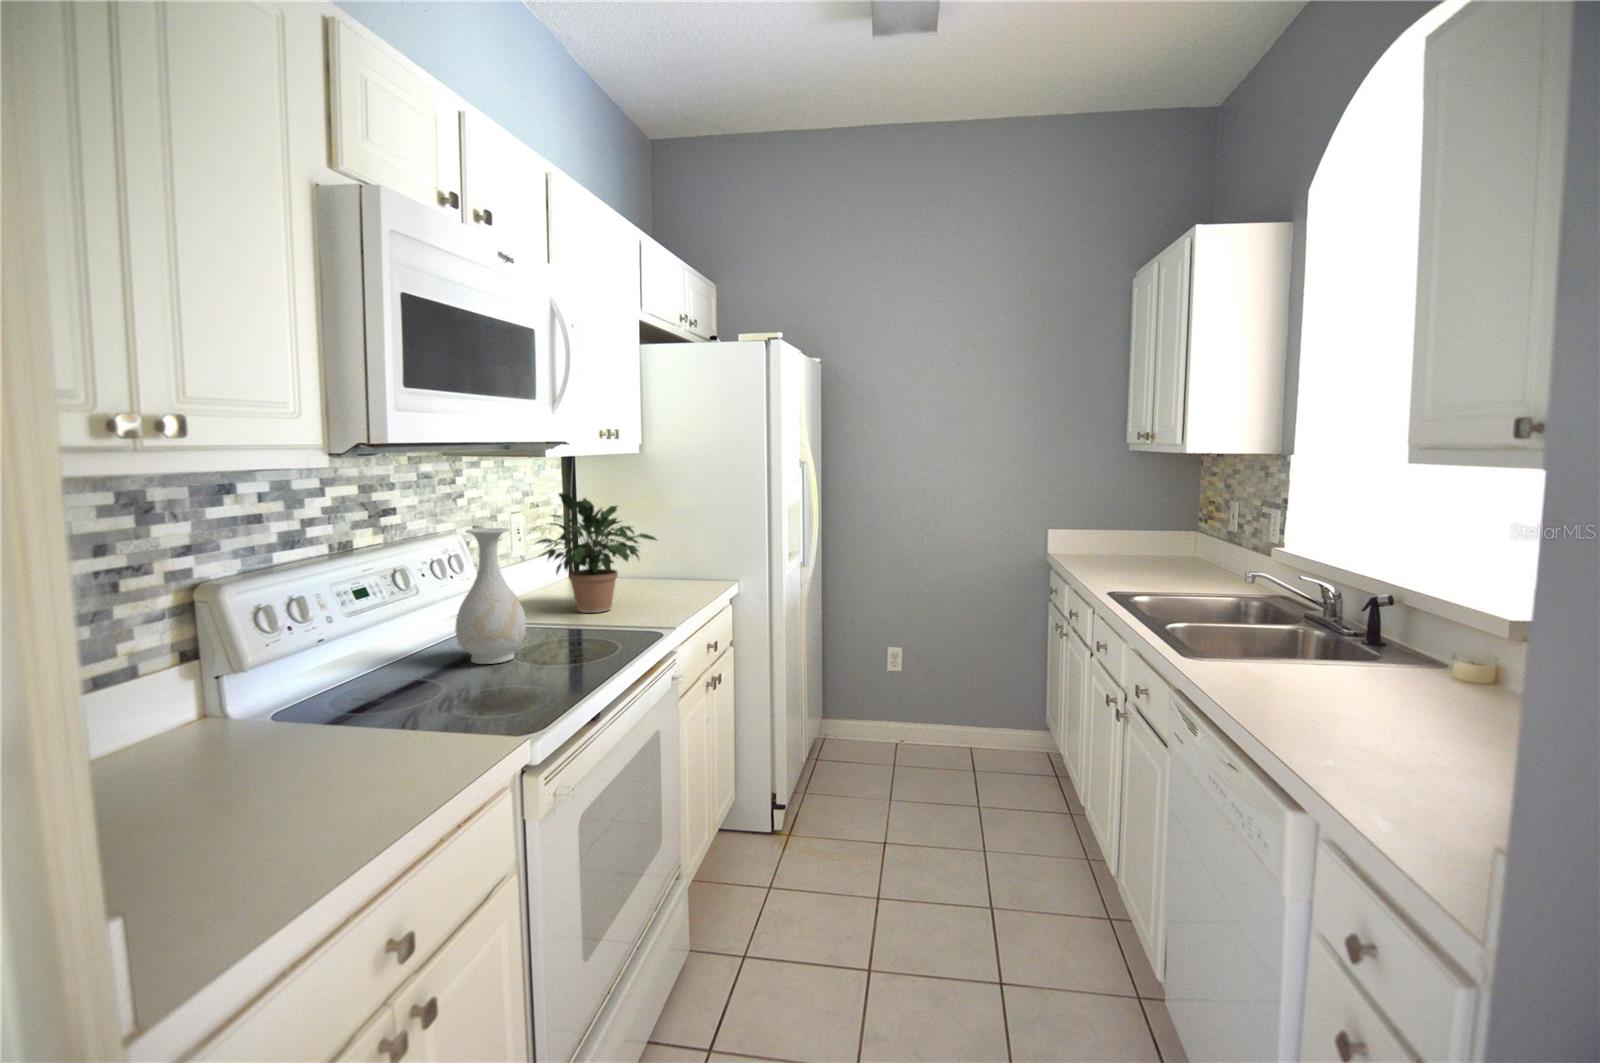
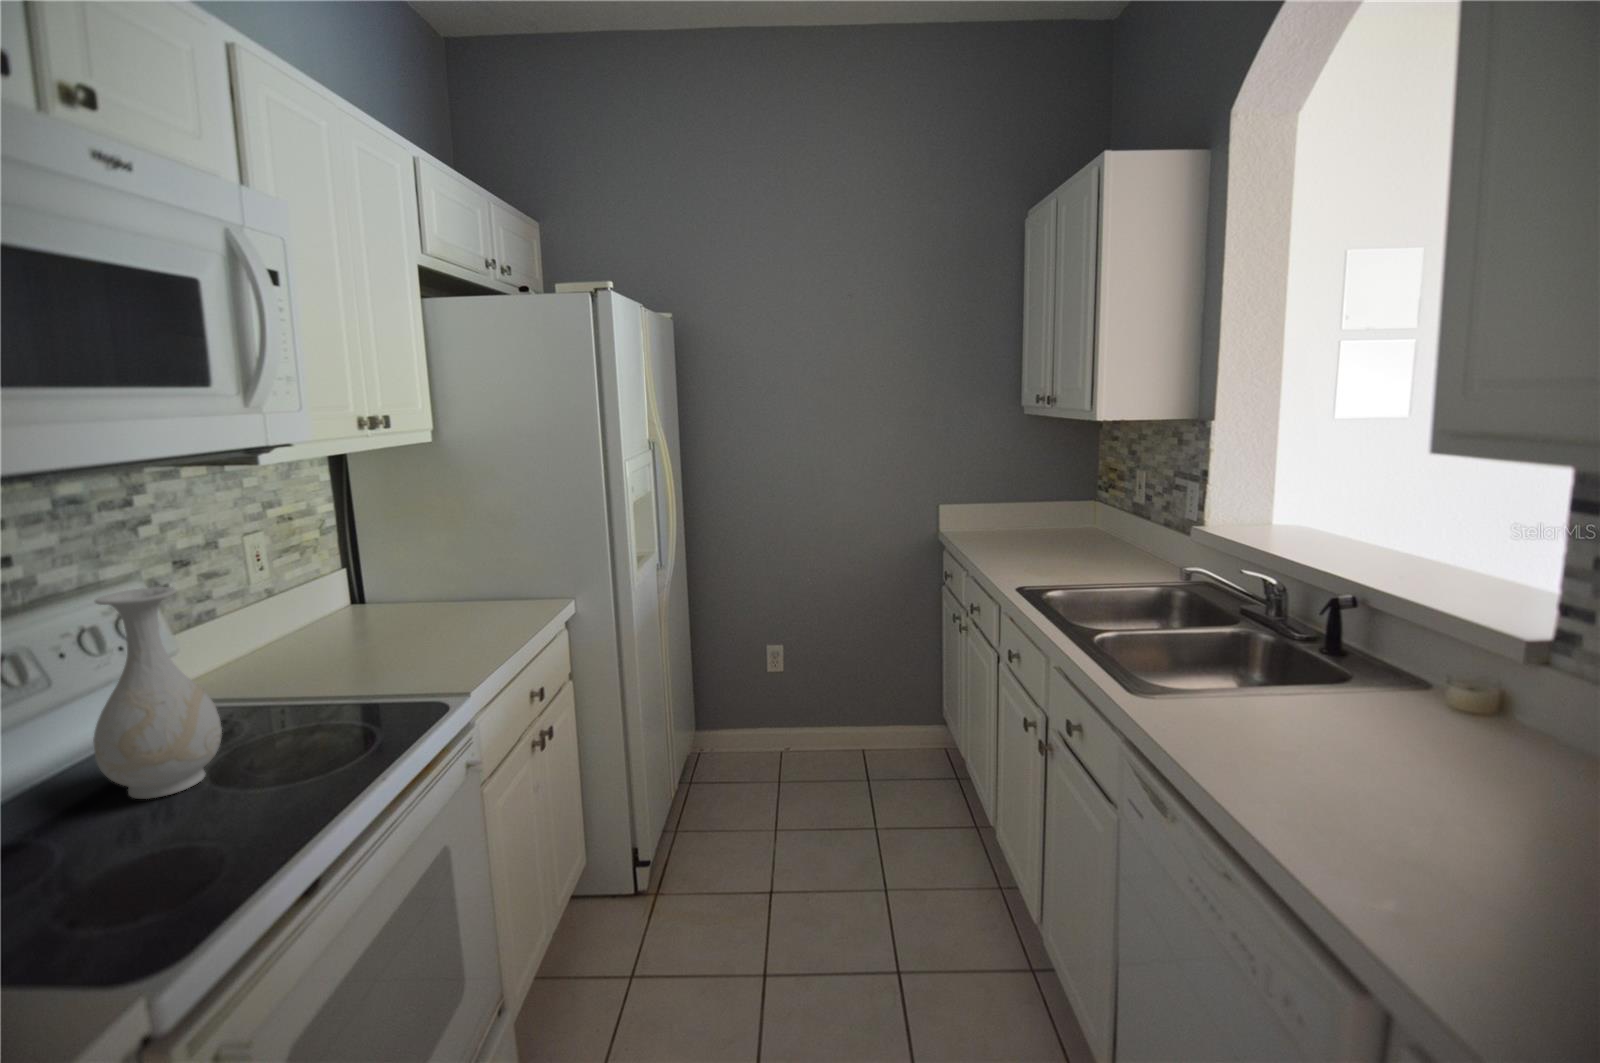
potted plant: present [537,493,656,613] -> none [261,509,454,671]

